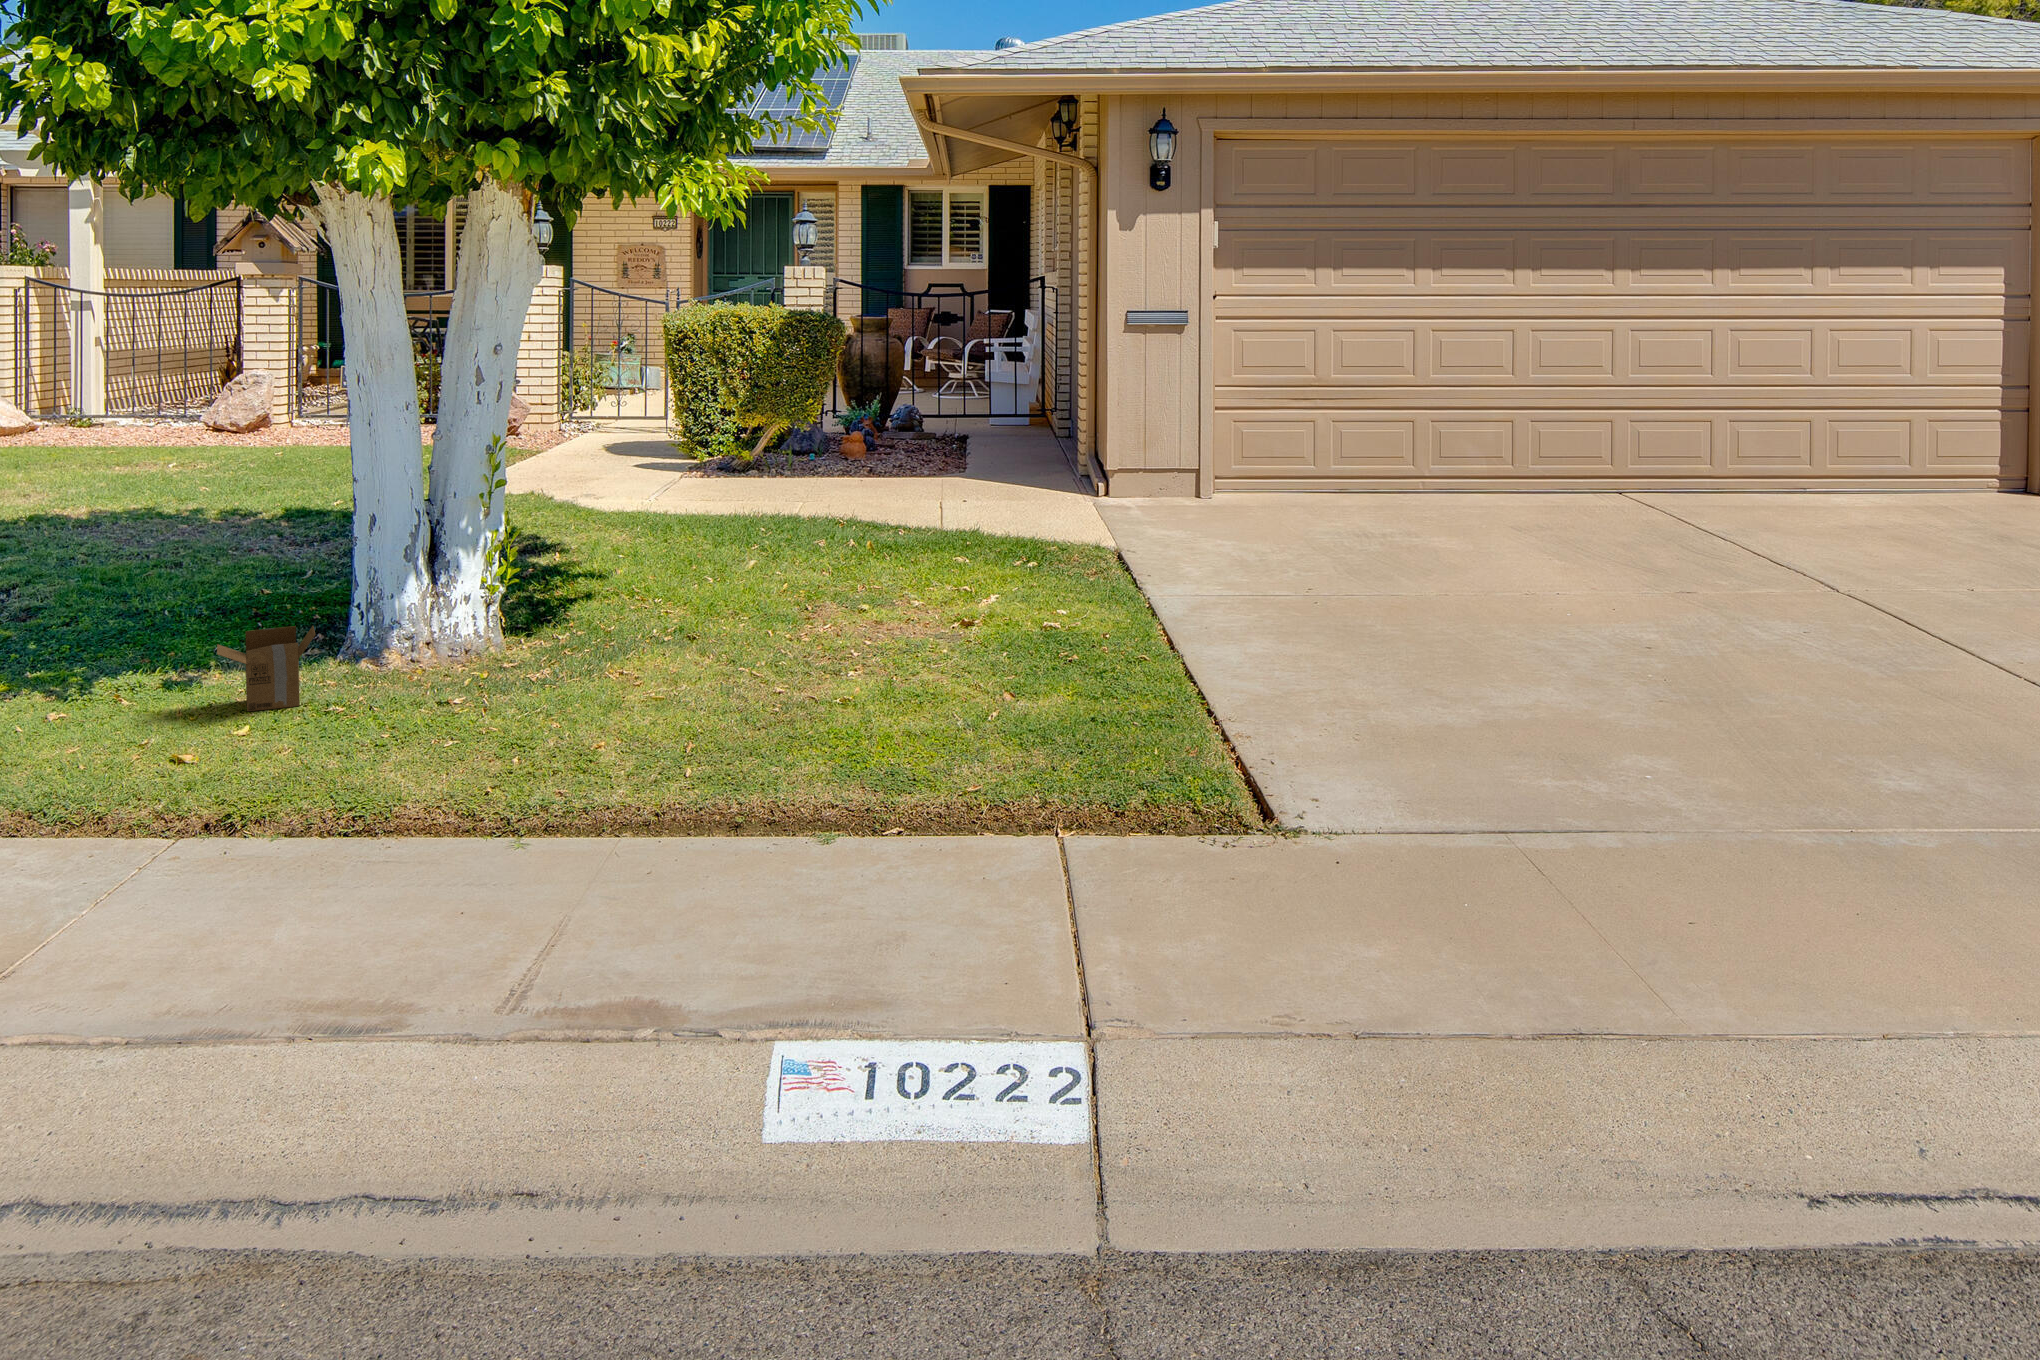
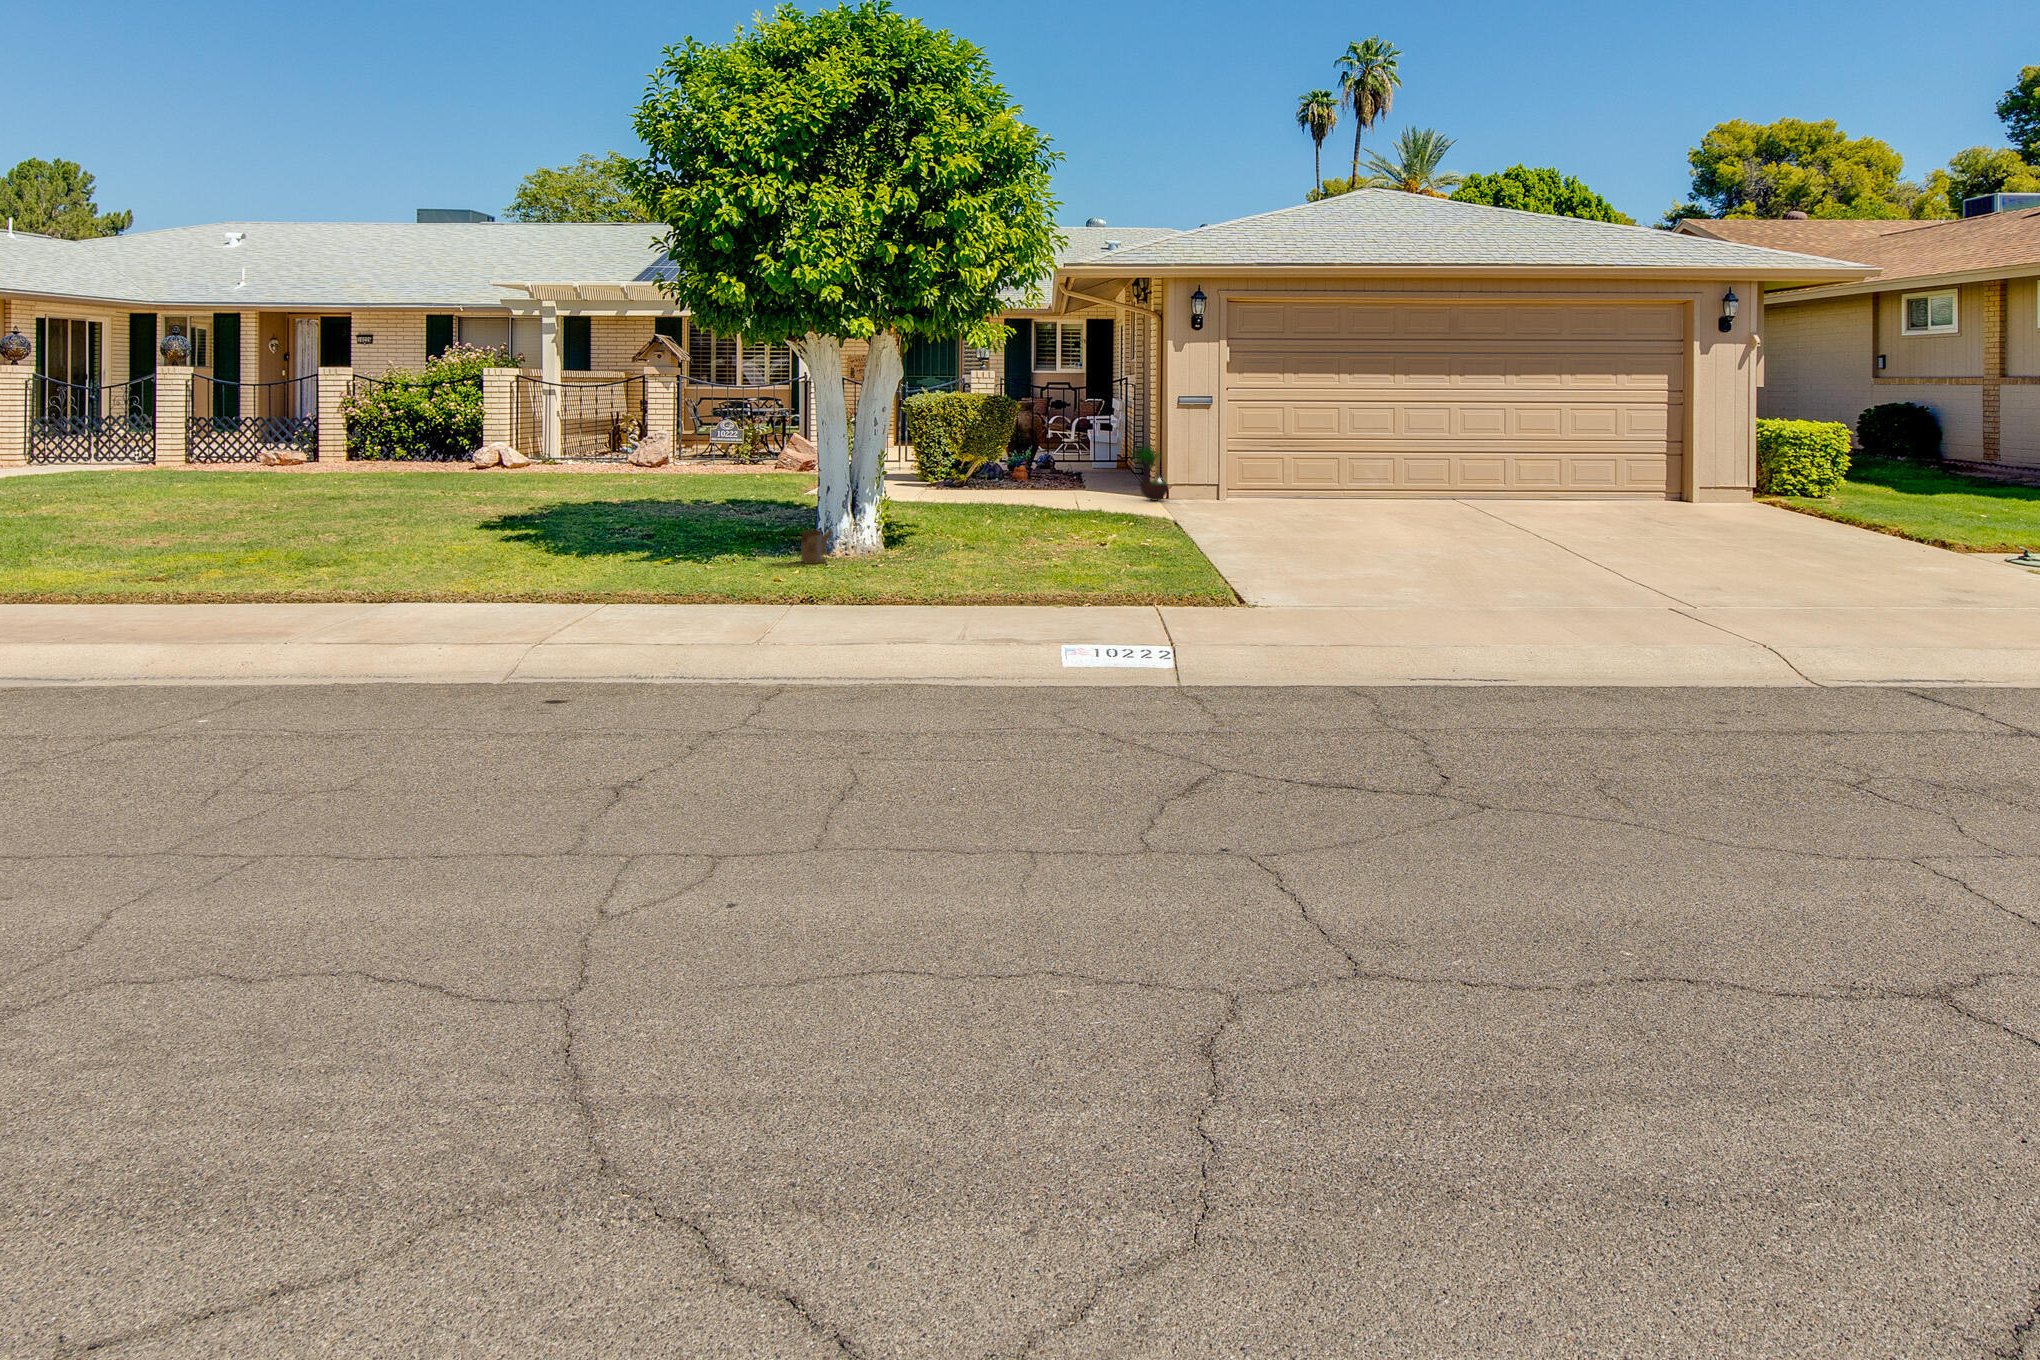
potted tree: none [1038,387,1106,499] -> present [1132,445,1168,501]

